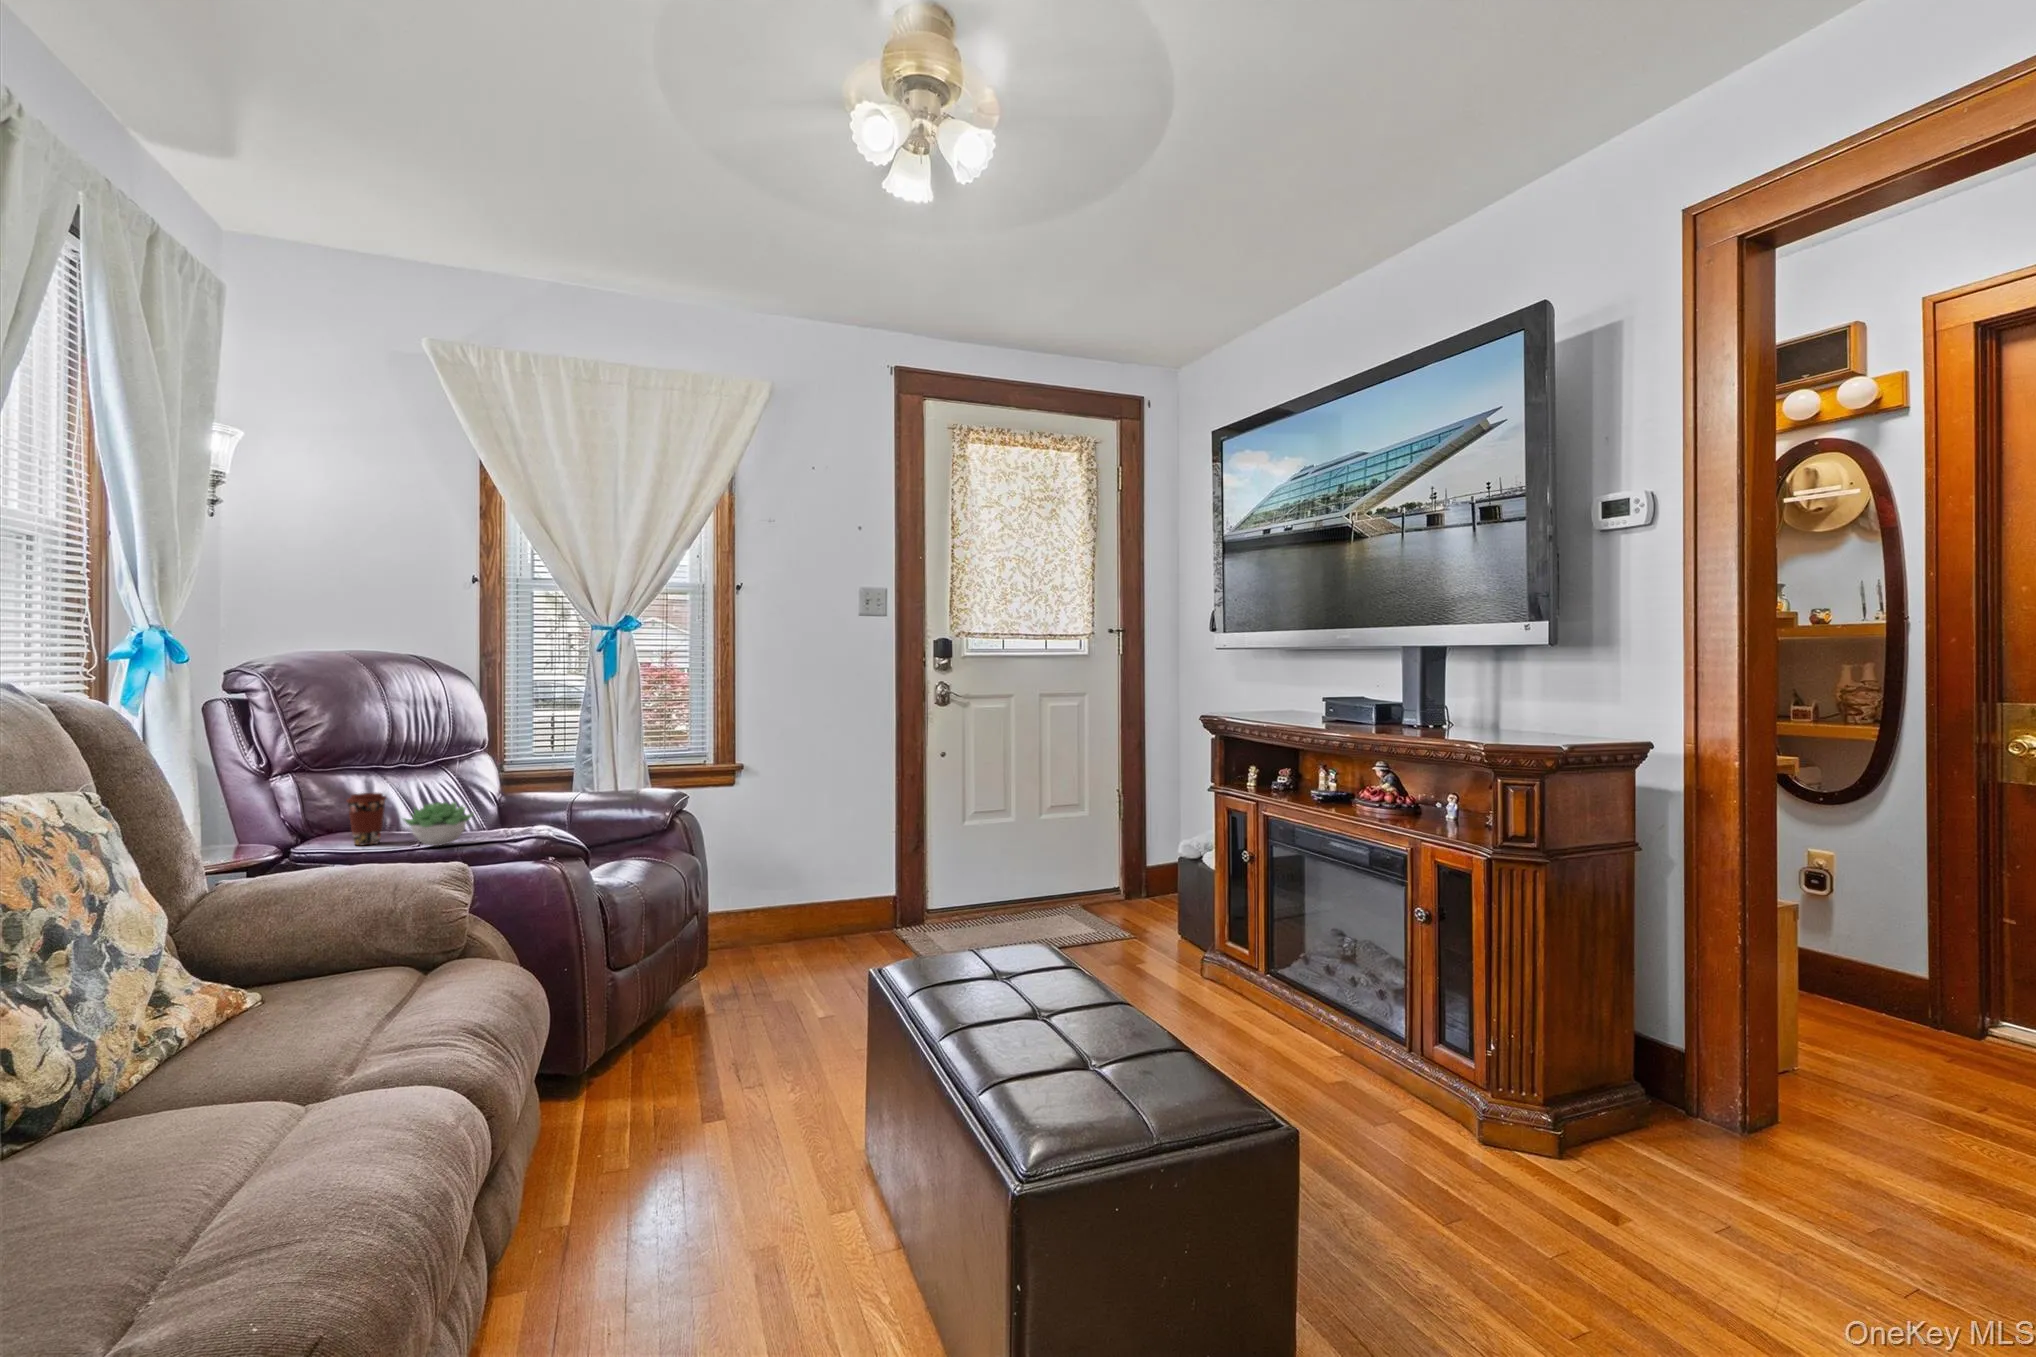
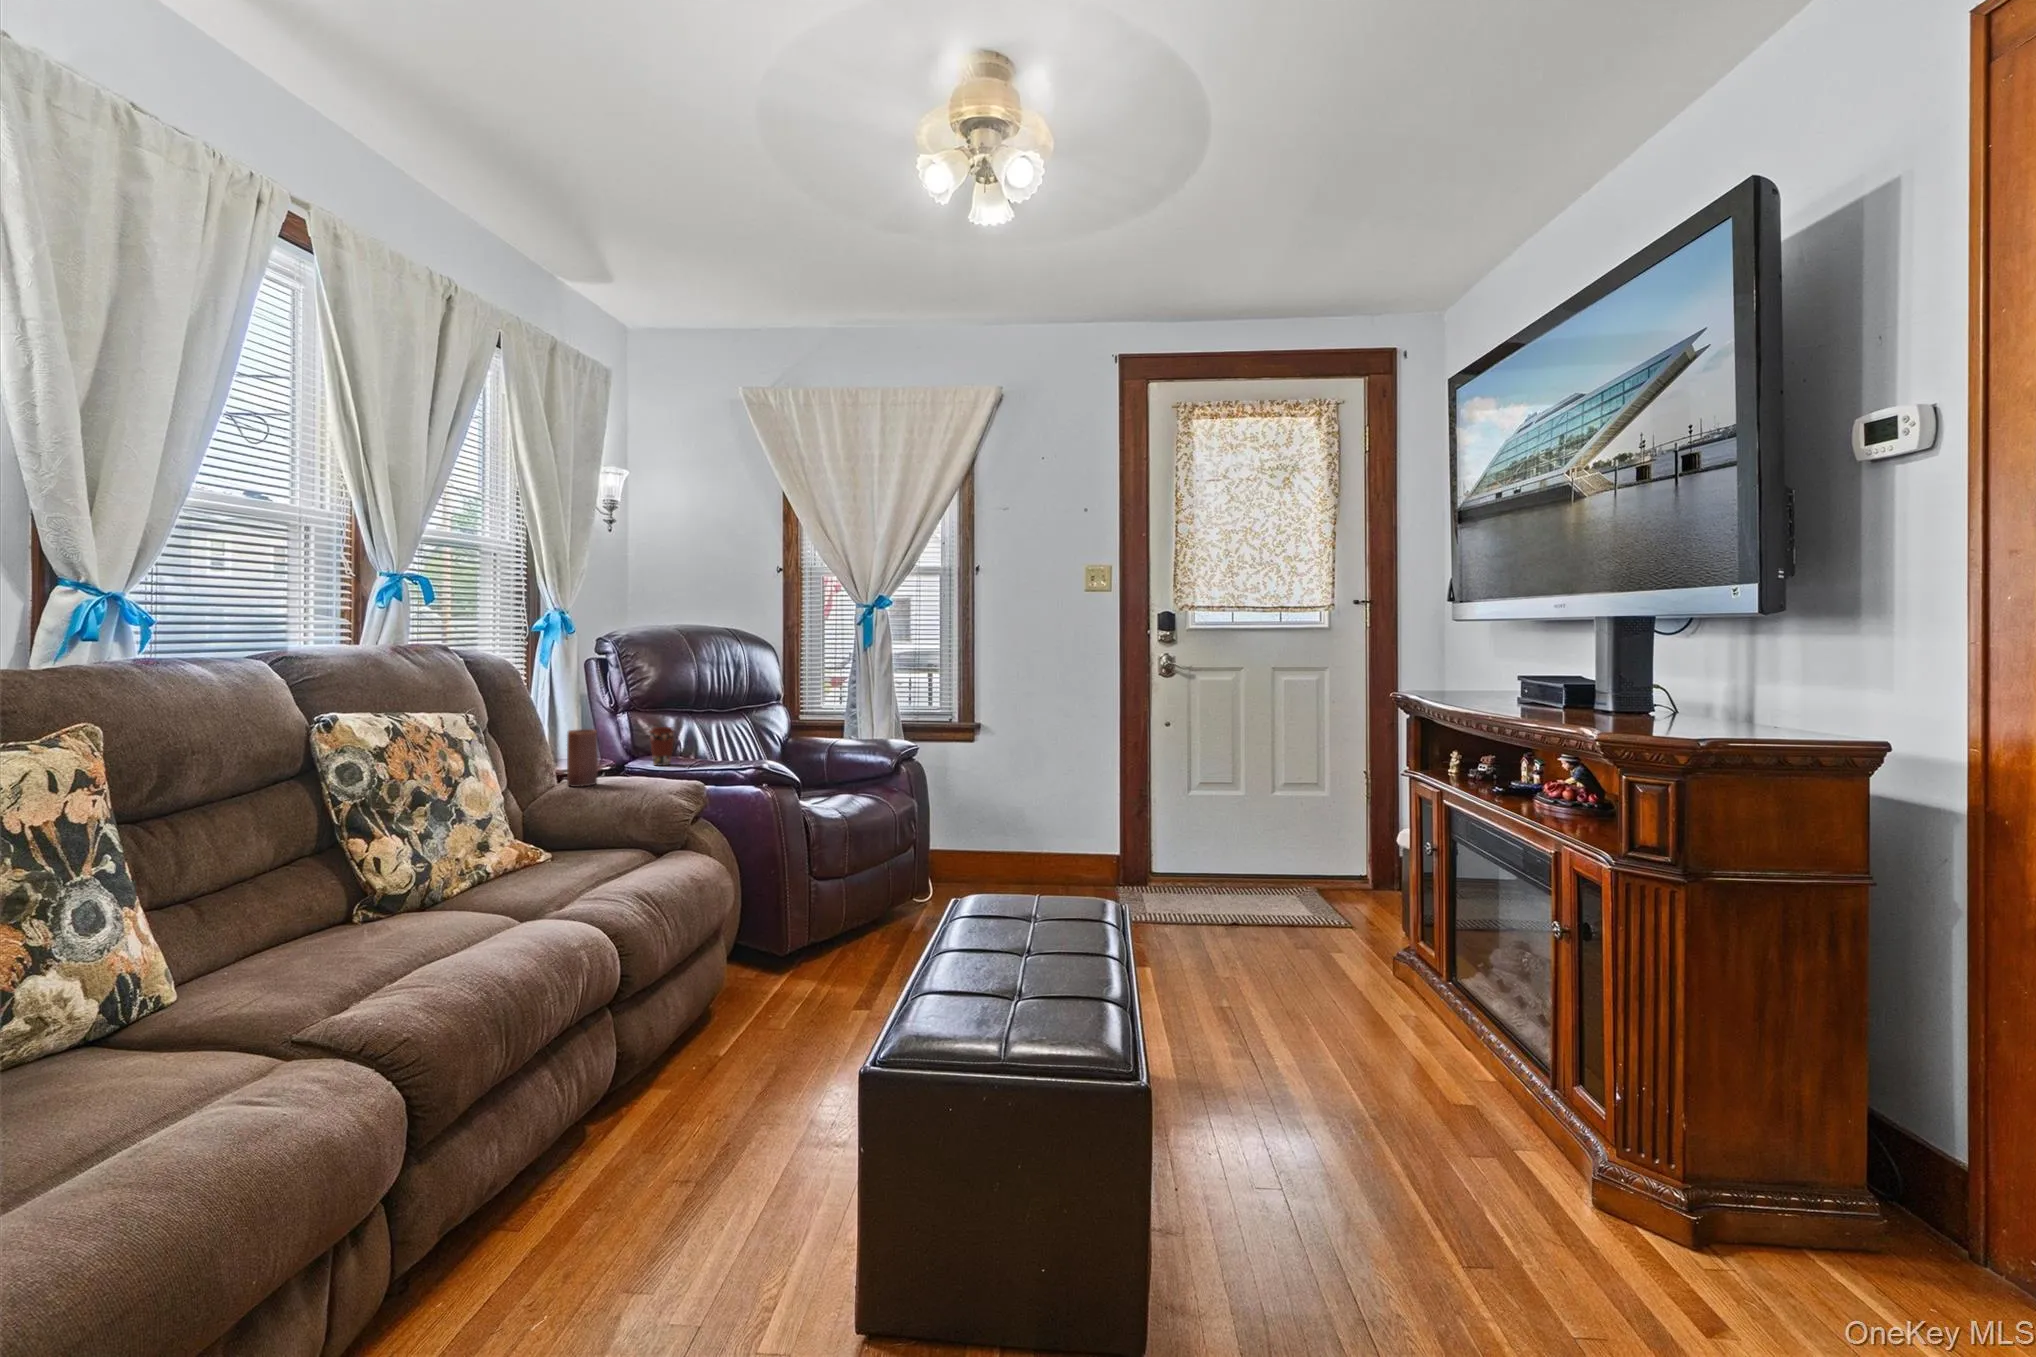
succulent plant: present [403,802,473,846] -> none [676,736,726,769]
candle: none [256,805,305,888] -> present [567,729,598,787]

